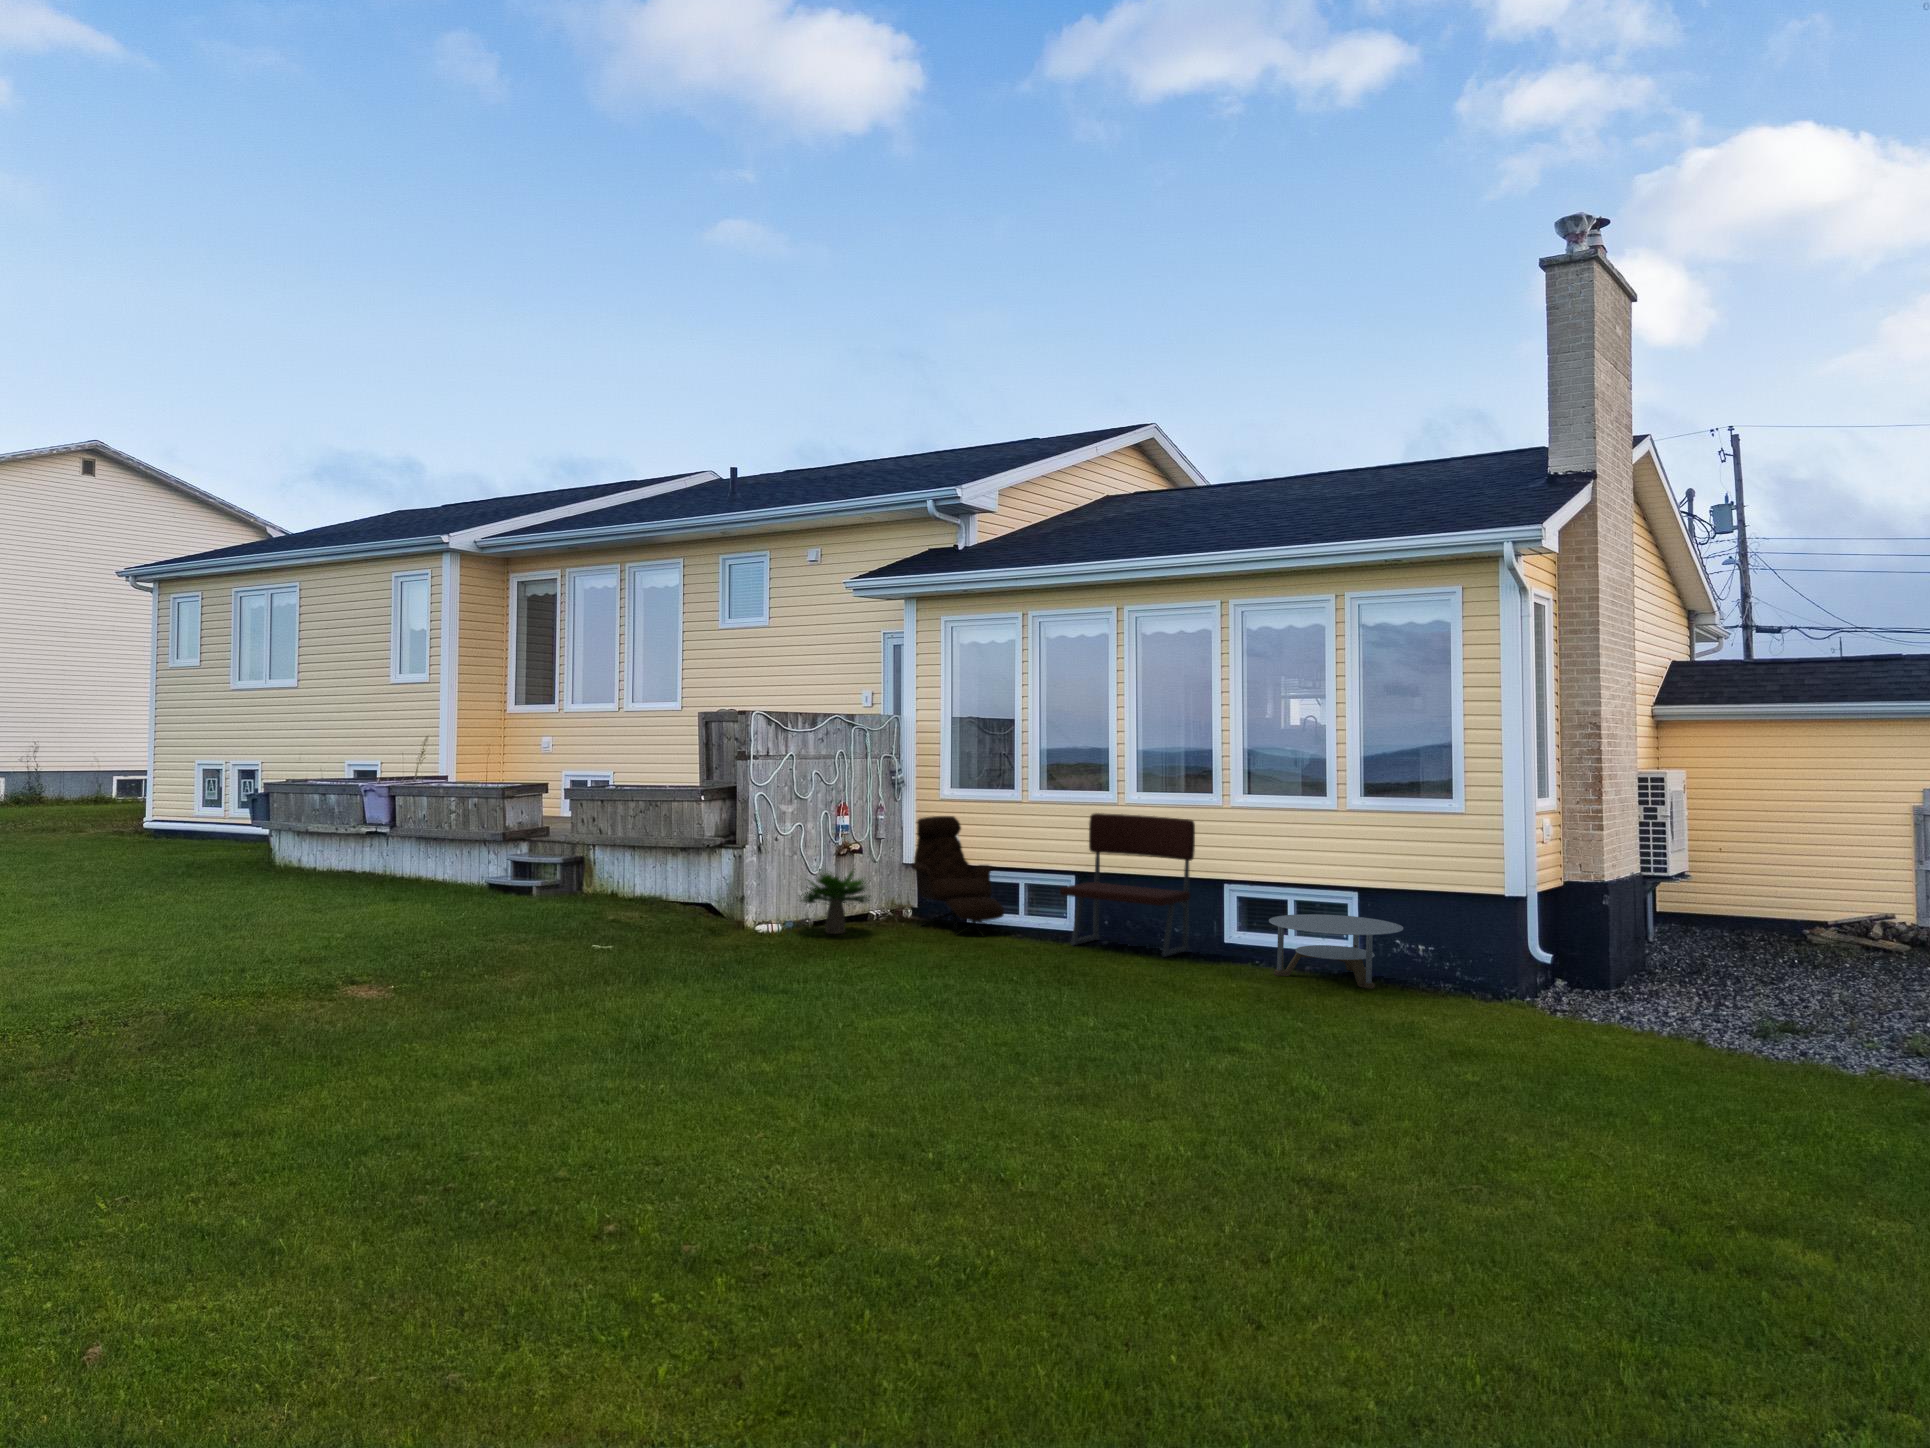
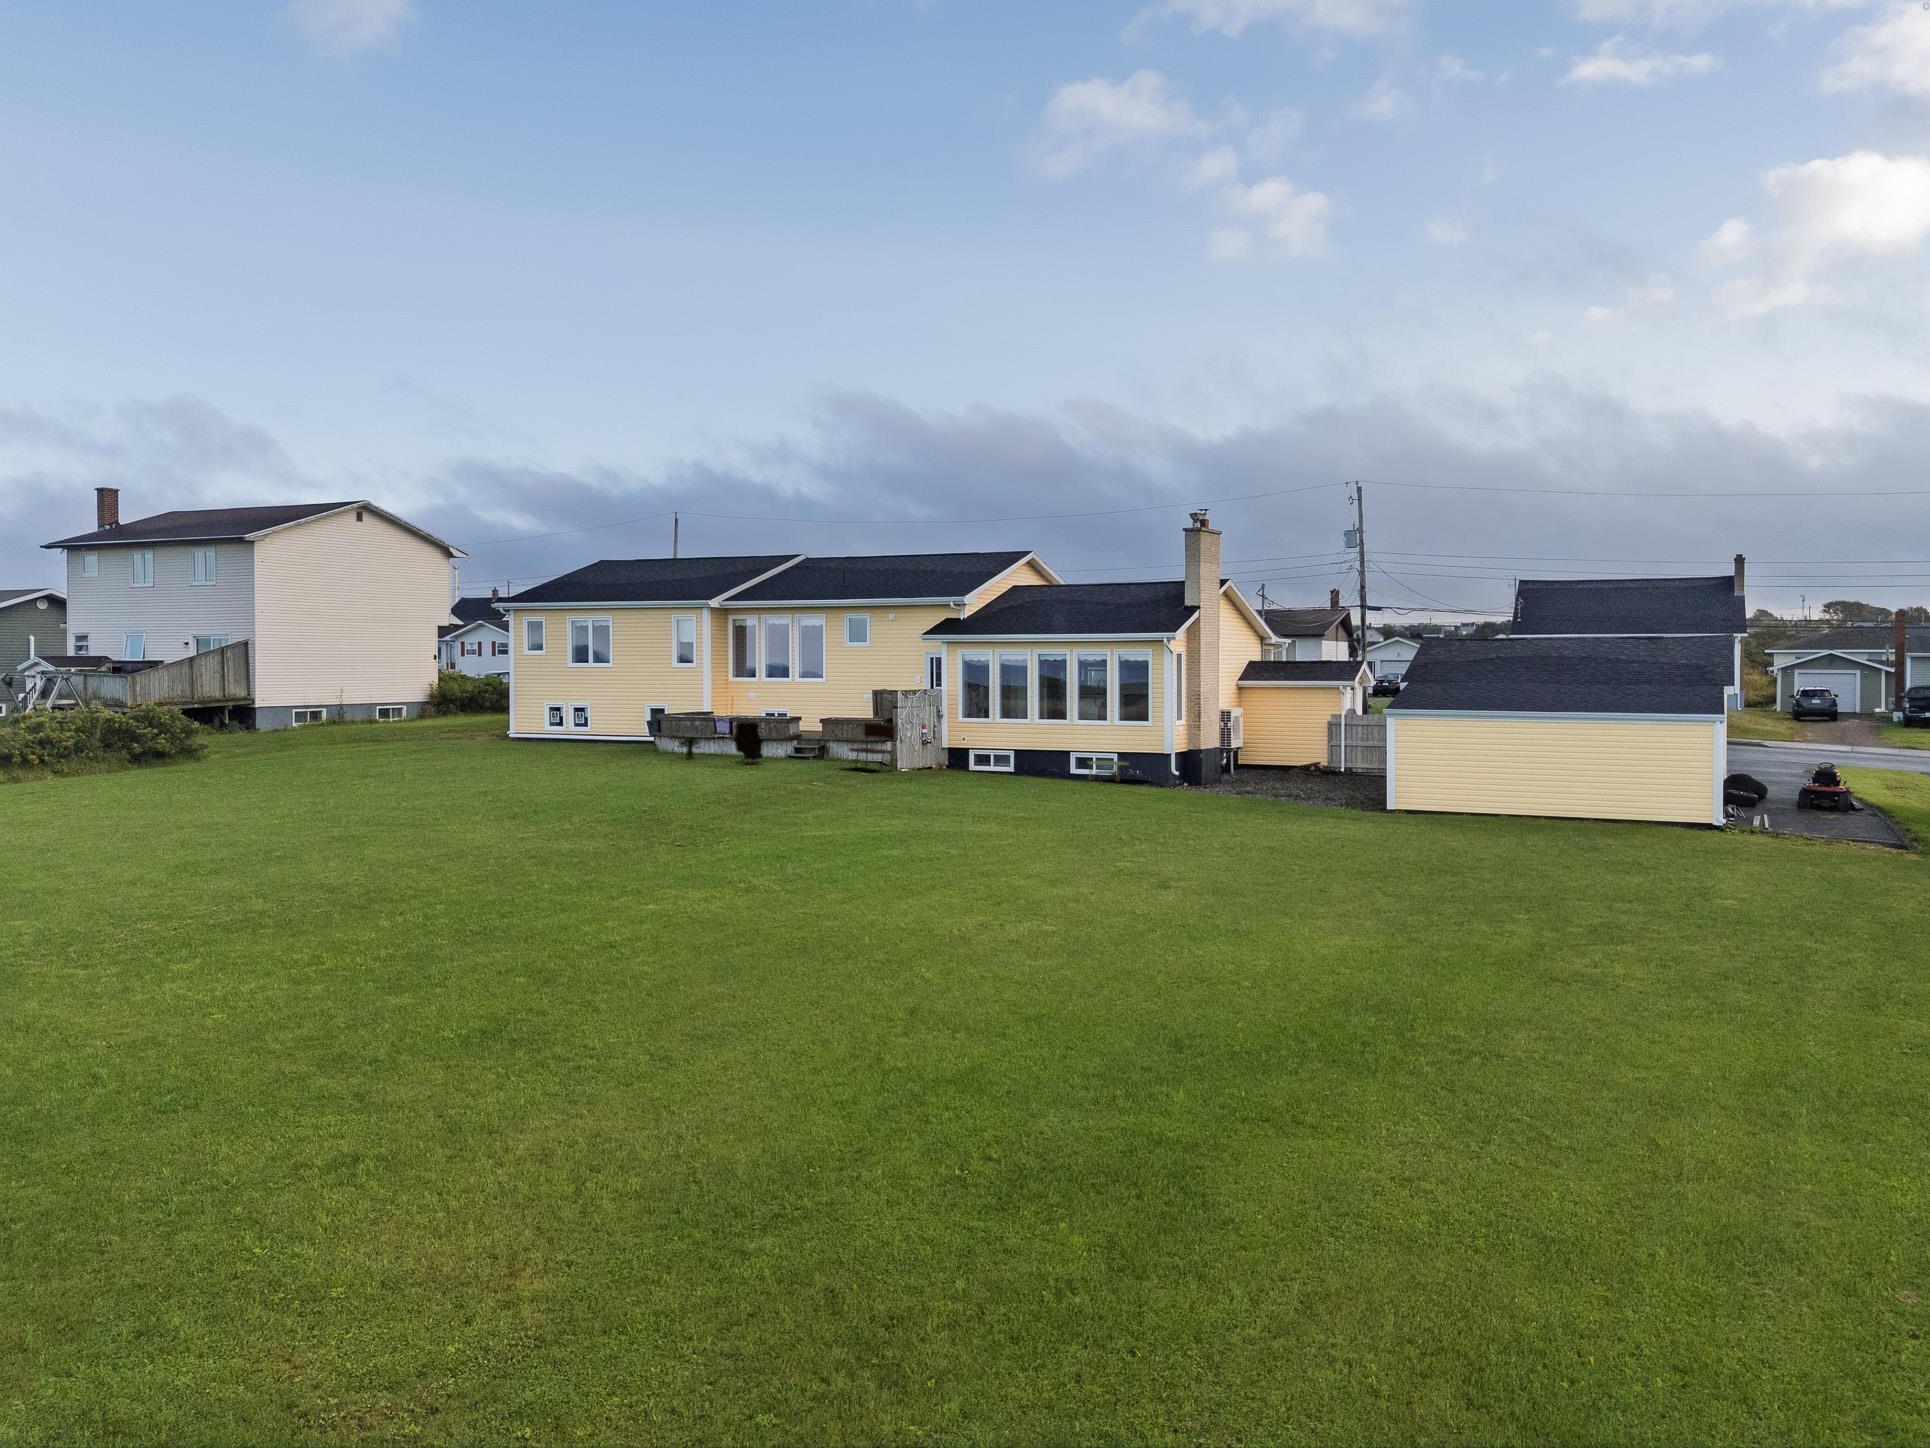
bench: present [1060,813,1195,957] -> present [849,723,895,772]
lounge chair: present [911,816,1004,936] -> present [733,722,764,763]
potted plant: present [801,869,870,934] -> present [678,737,700,758]

